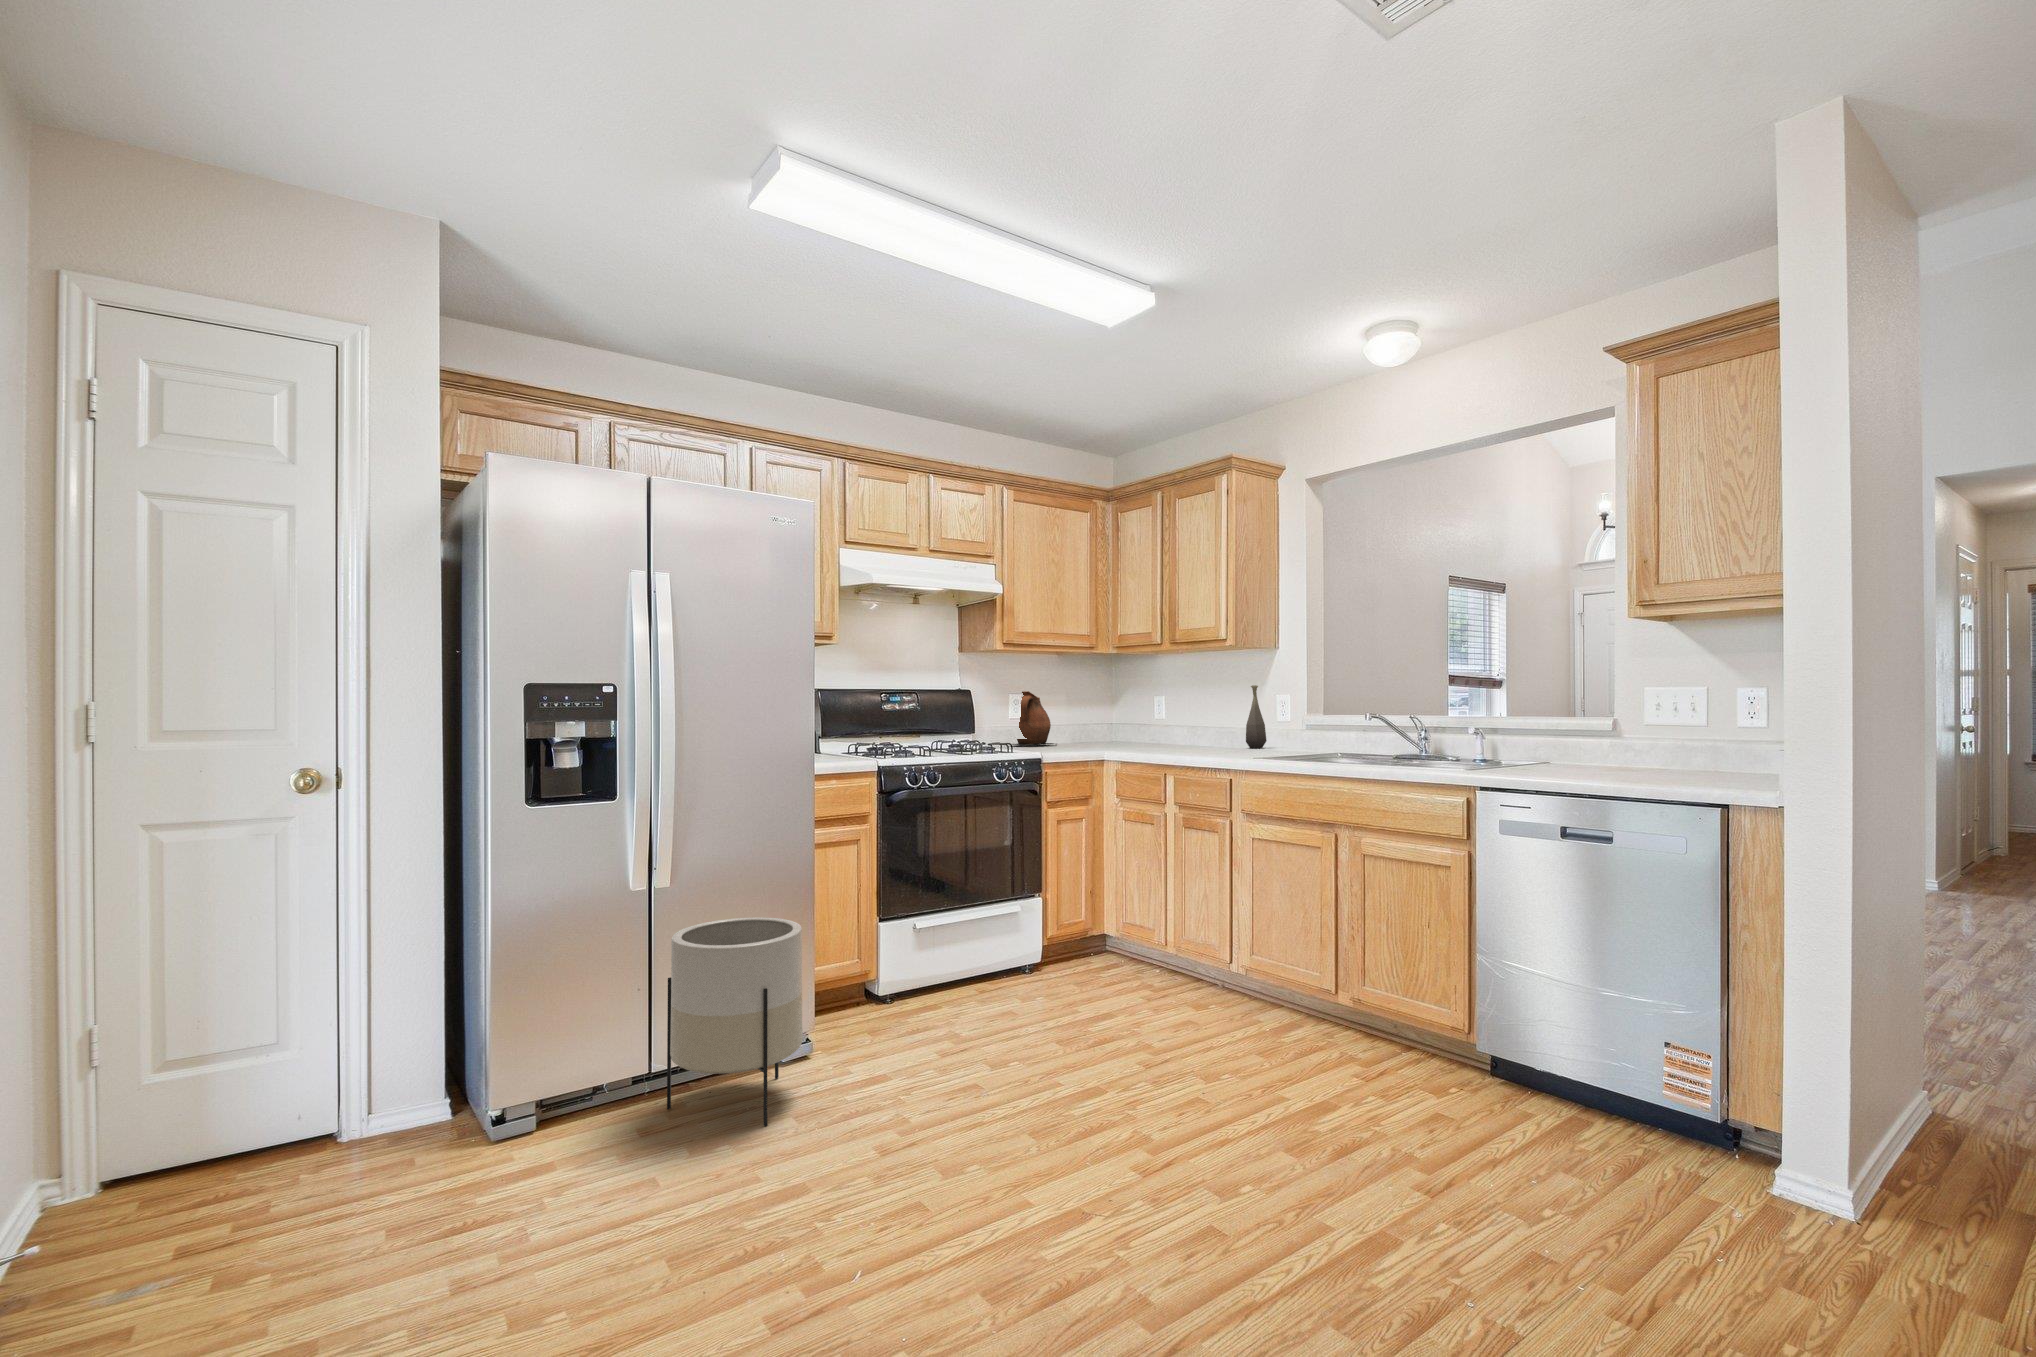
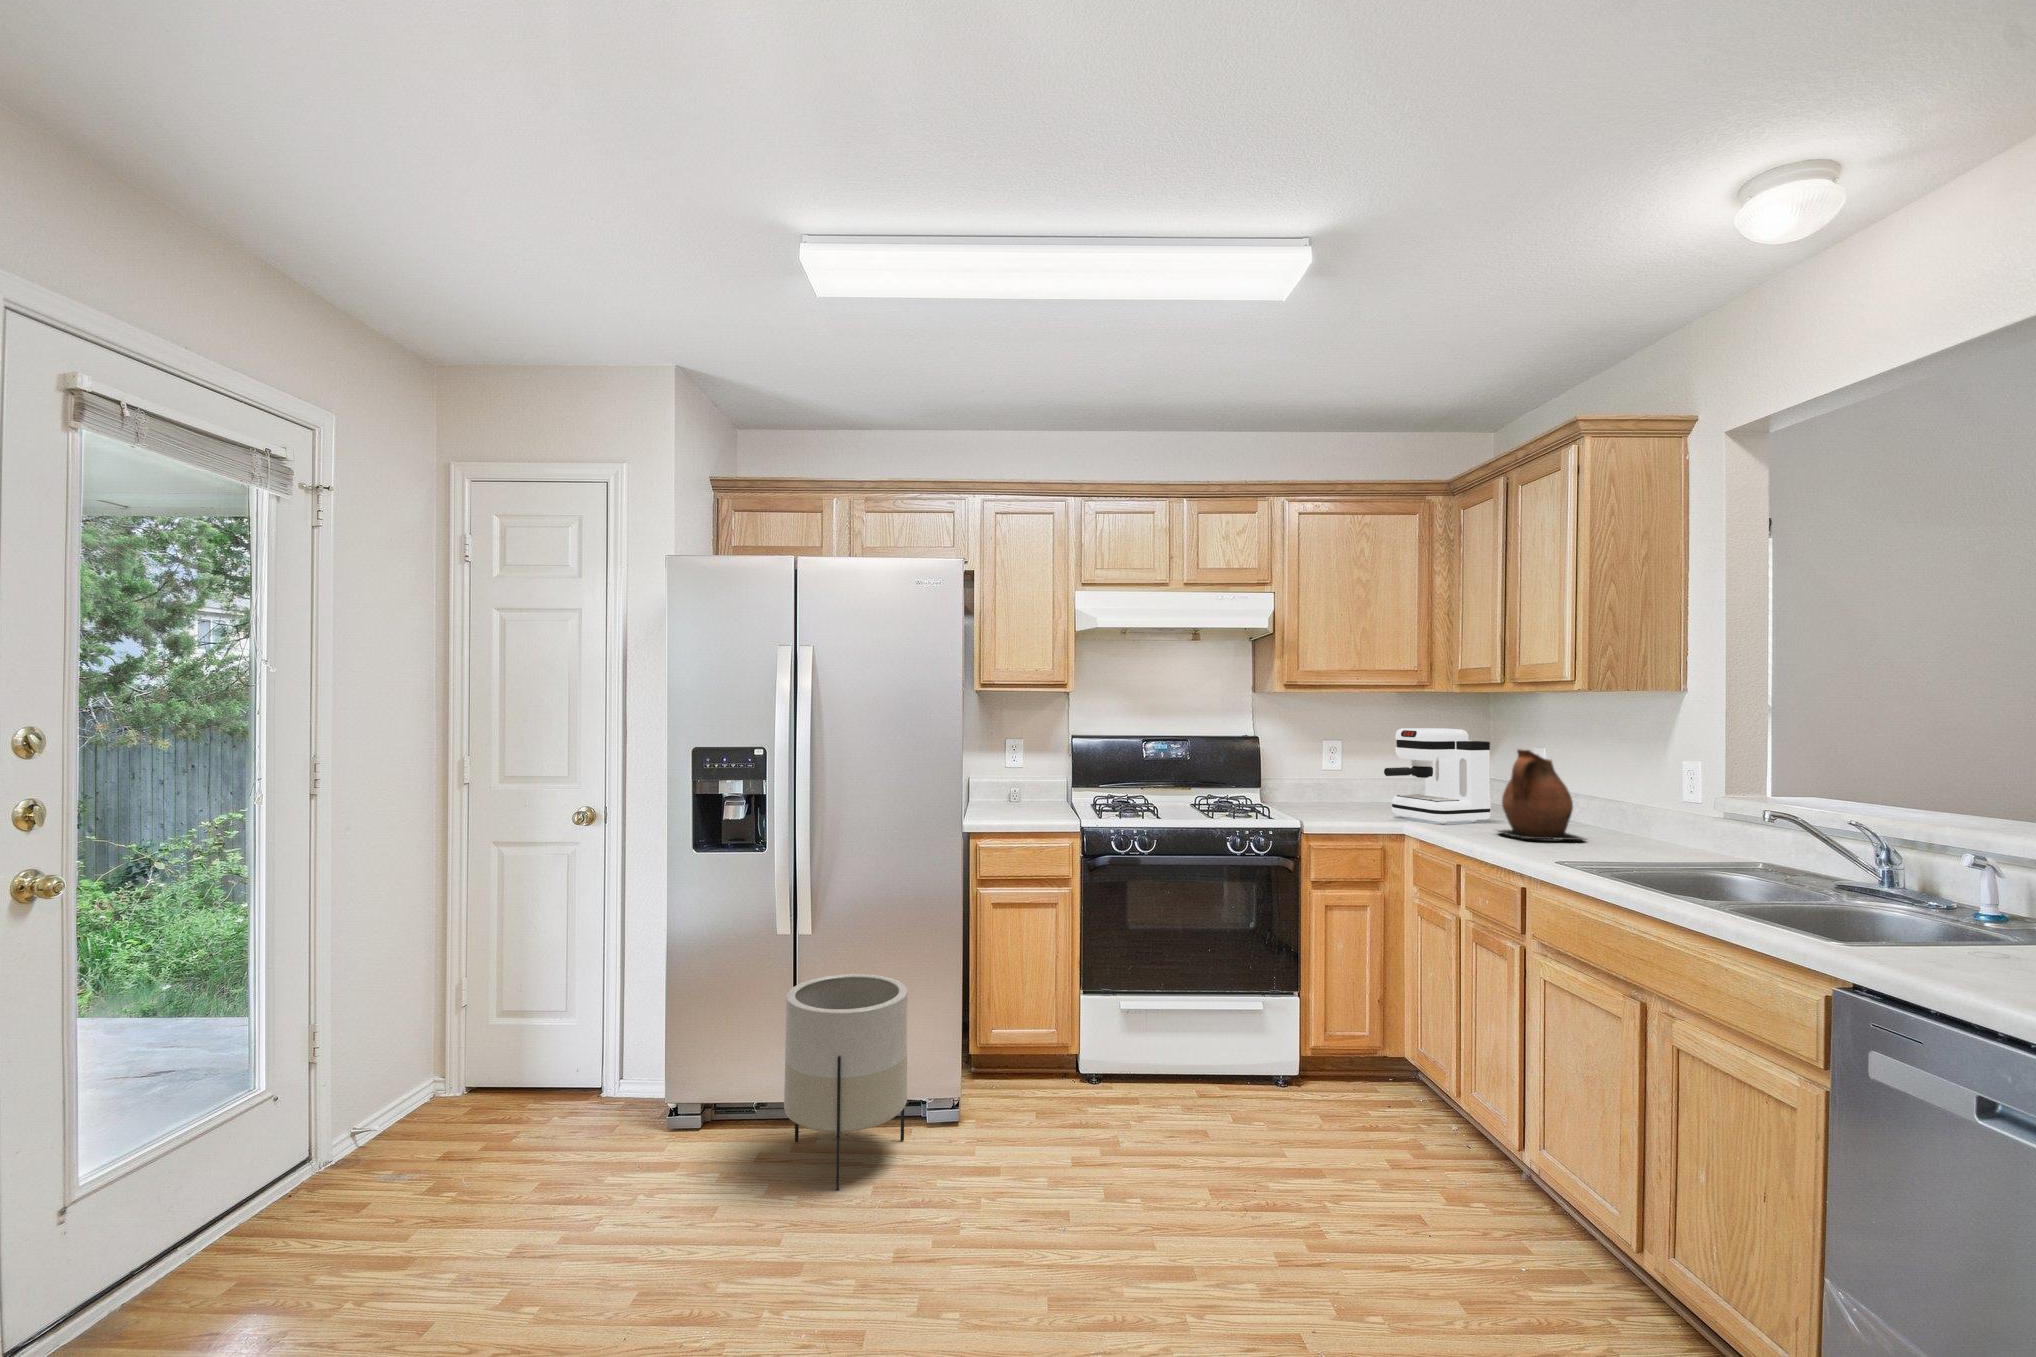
coffee maker: none [1083,678,1150,748] -> present [1384,728,1491,824]
bottle: present [1246,685,1267,748] -> none [1611,752,1648,846]
ceramic pitcher: present [1012,691,1057,745] -> present [1499,749,1585,840]

